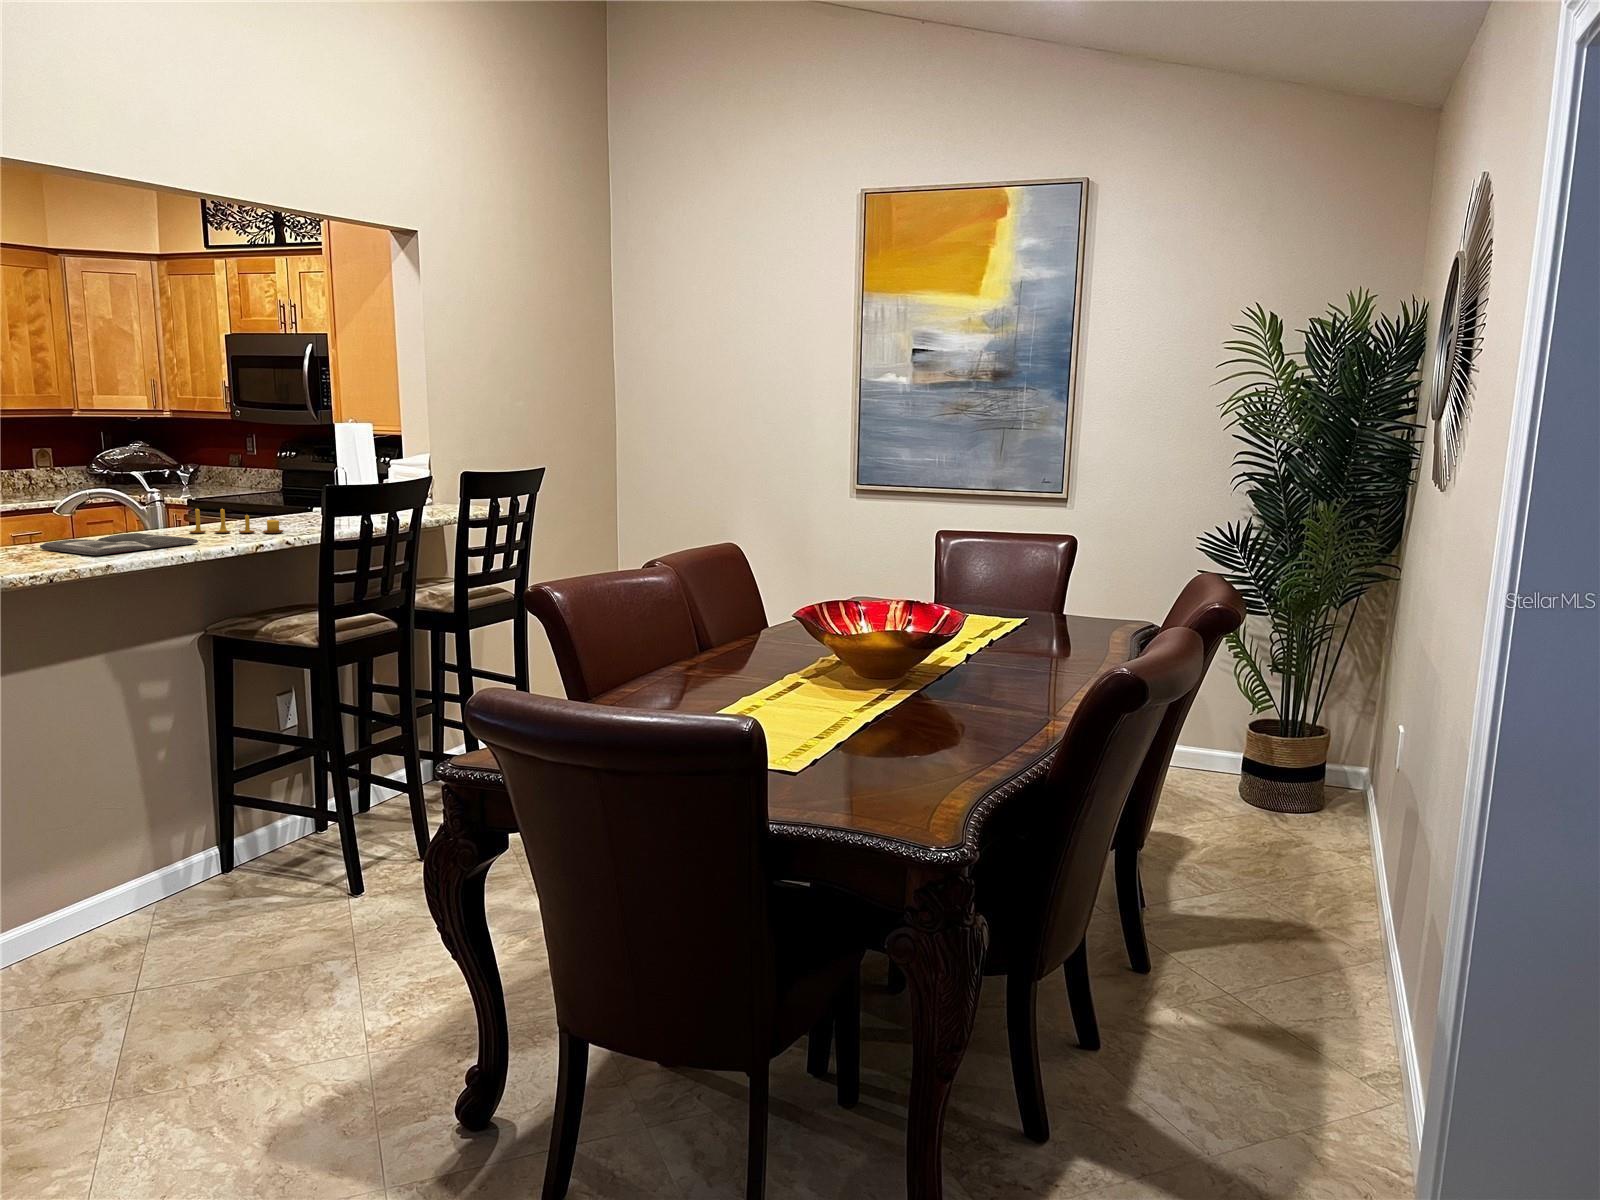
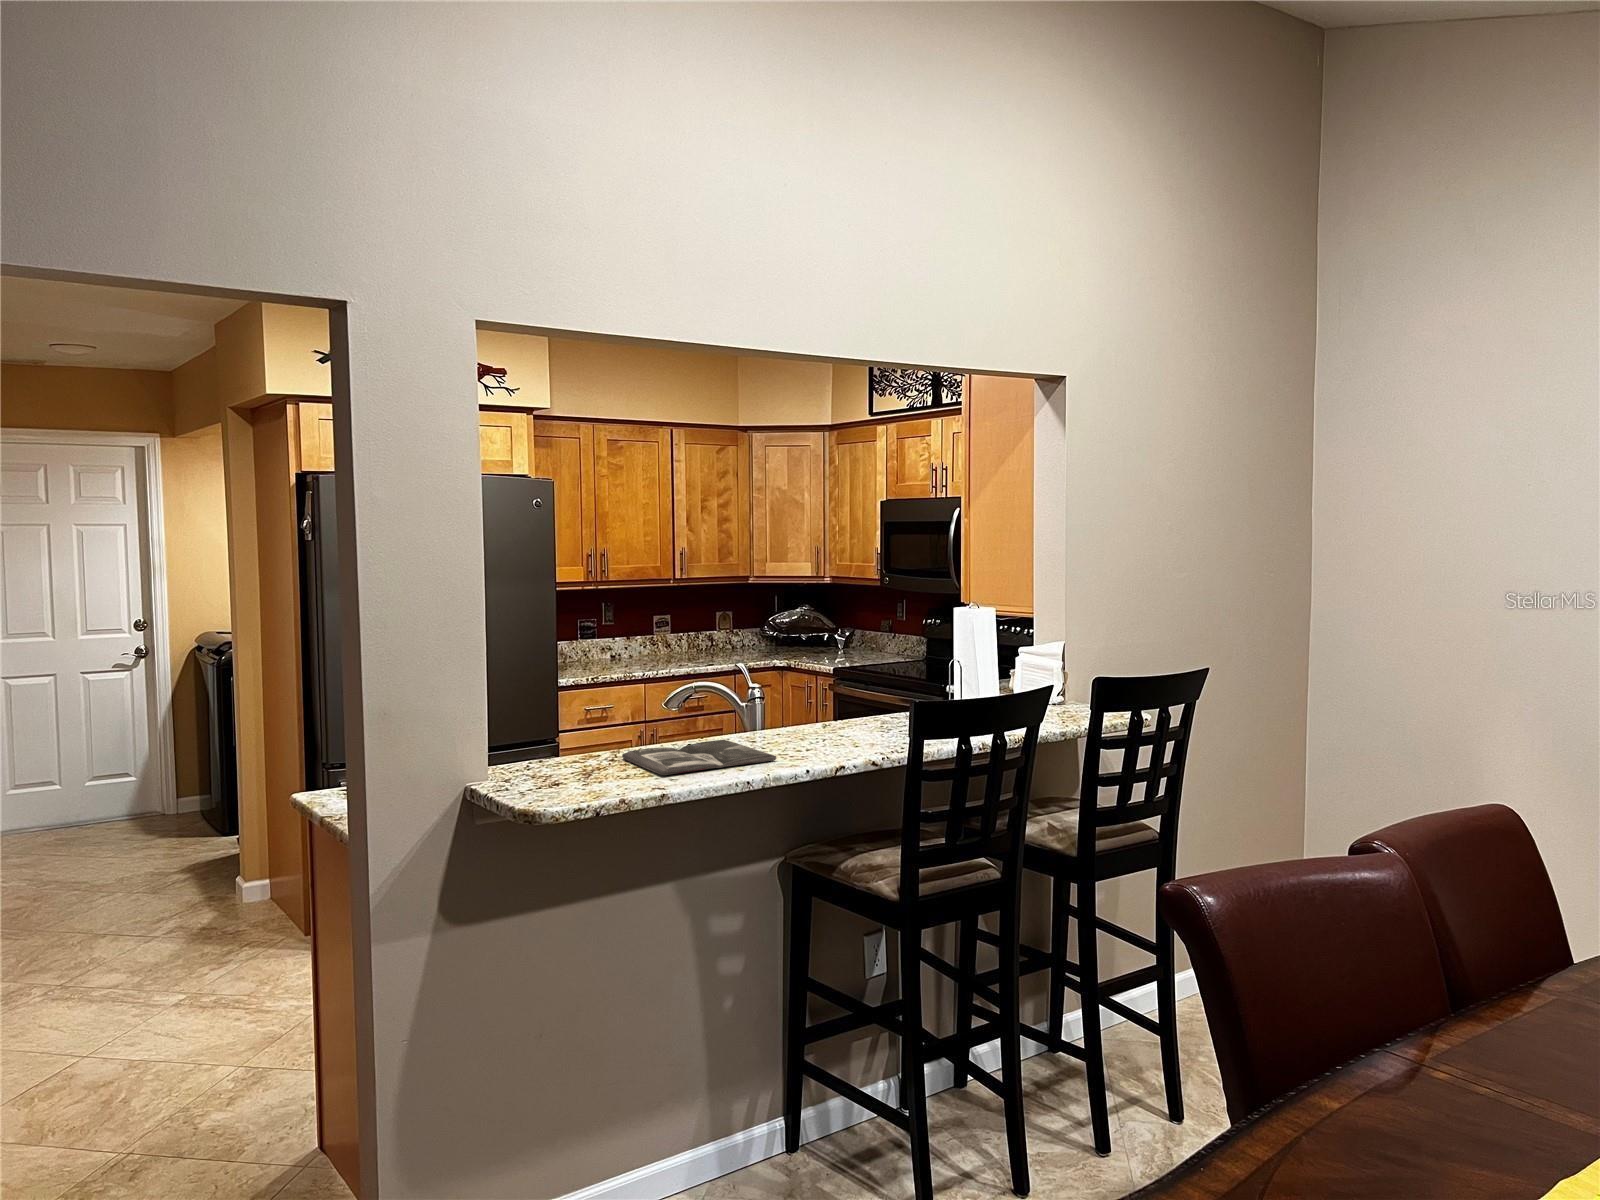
candle: present [189,509,283,533] -> none [779,710,877,747]

